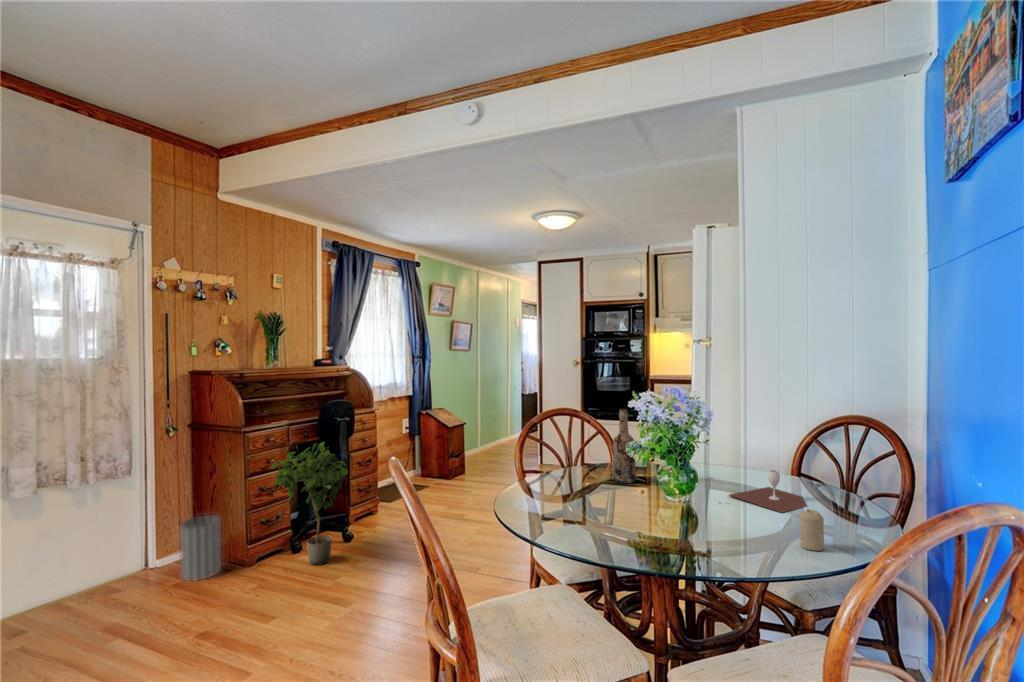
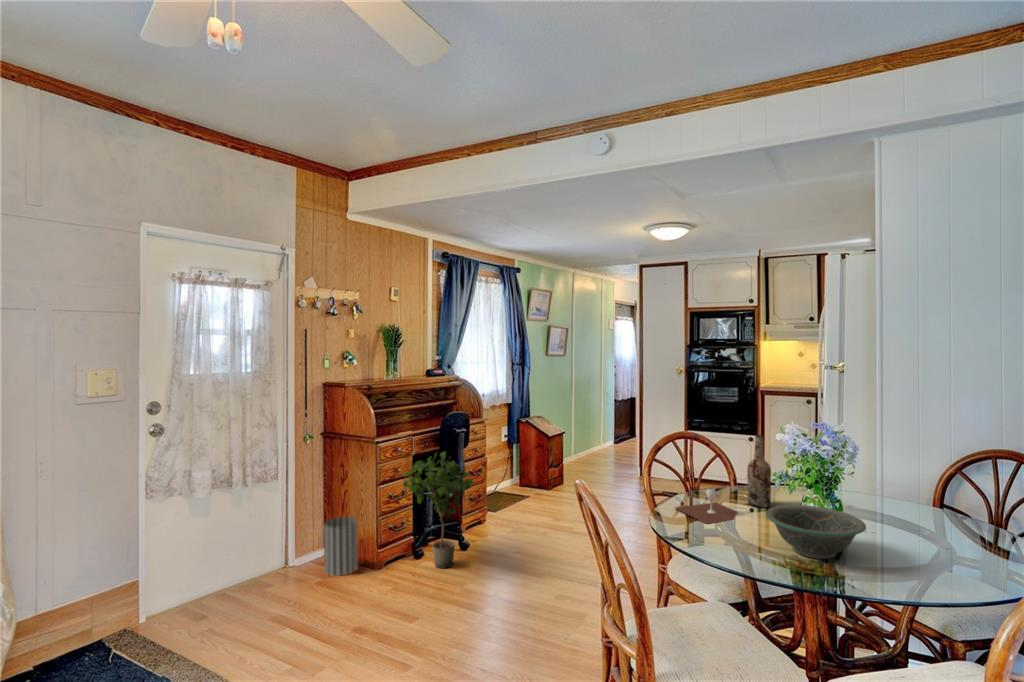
wine glass: present [729,470,807,513] -> present [675,488,738,523]
decorative bowl: none [619,478,718,534] -> present [765,505,866,559]
candle: present [800,509,824,551] -> none [951,544,975,583]

